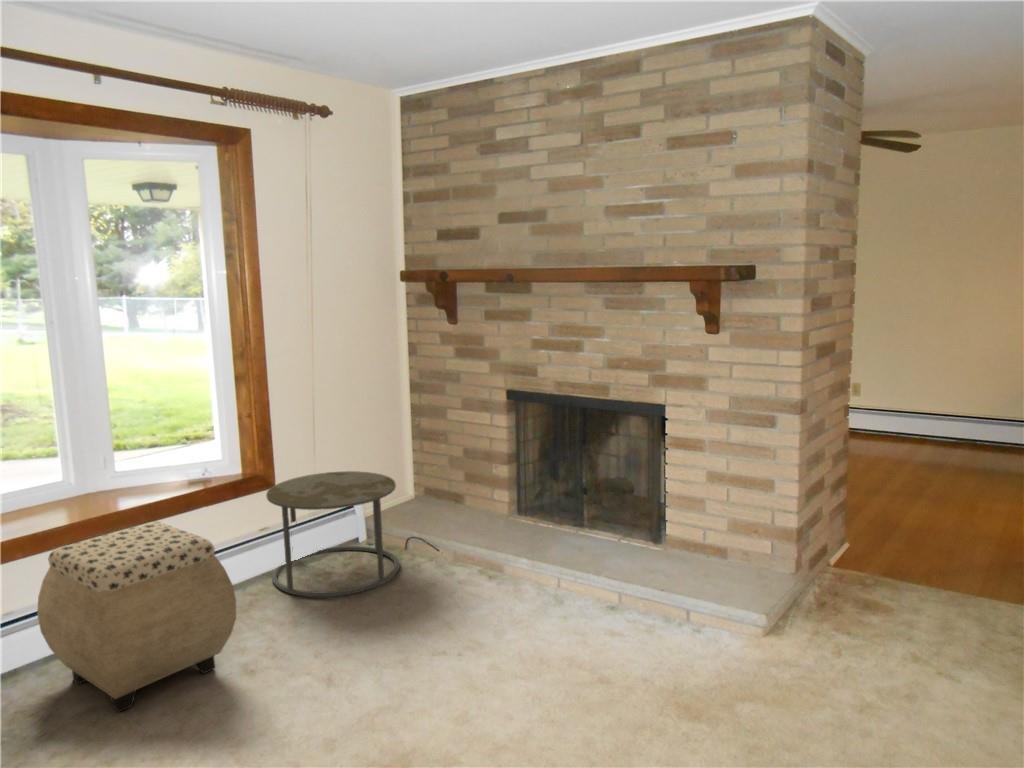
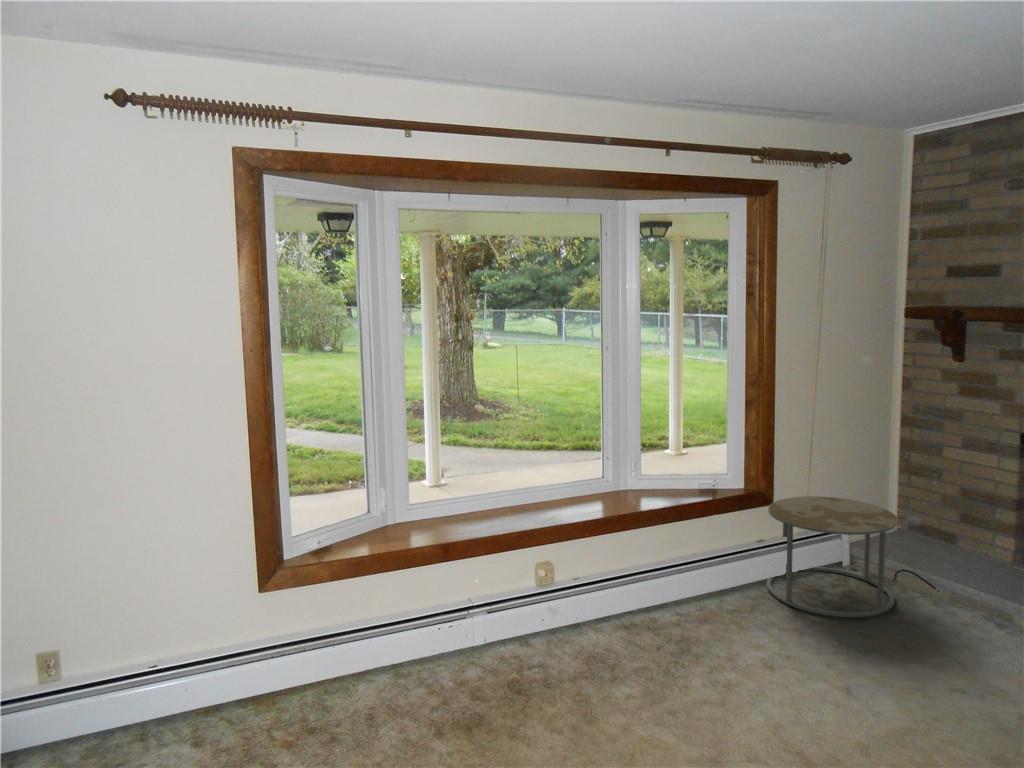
ottoman: present [37,522,236,712] -> none [603,523,764,679]

